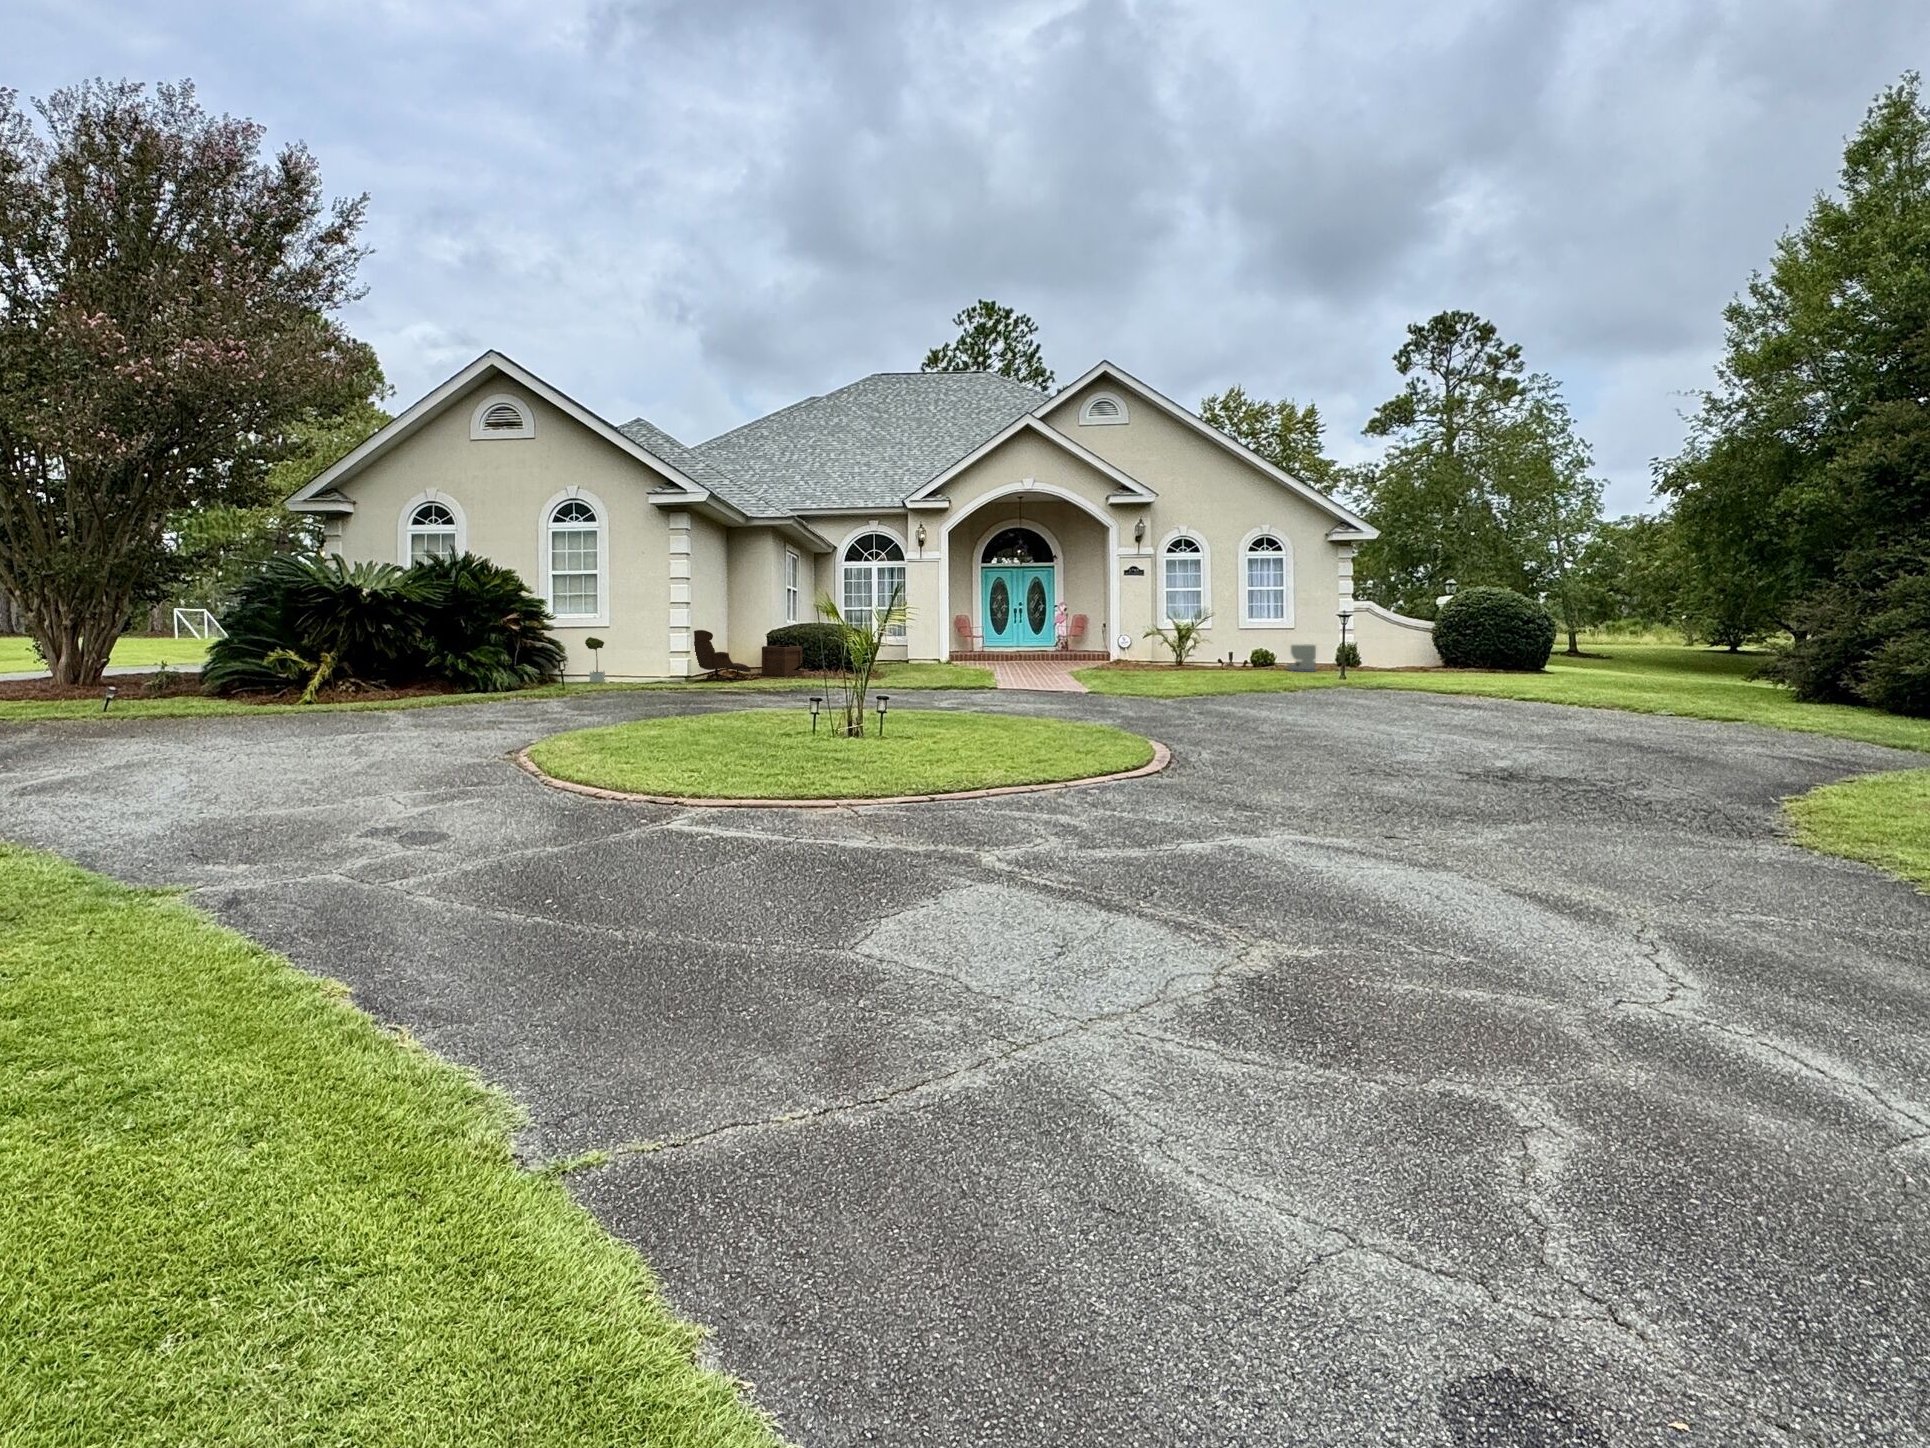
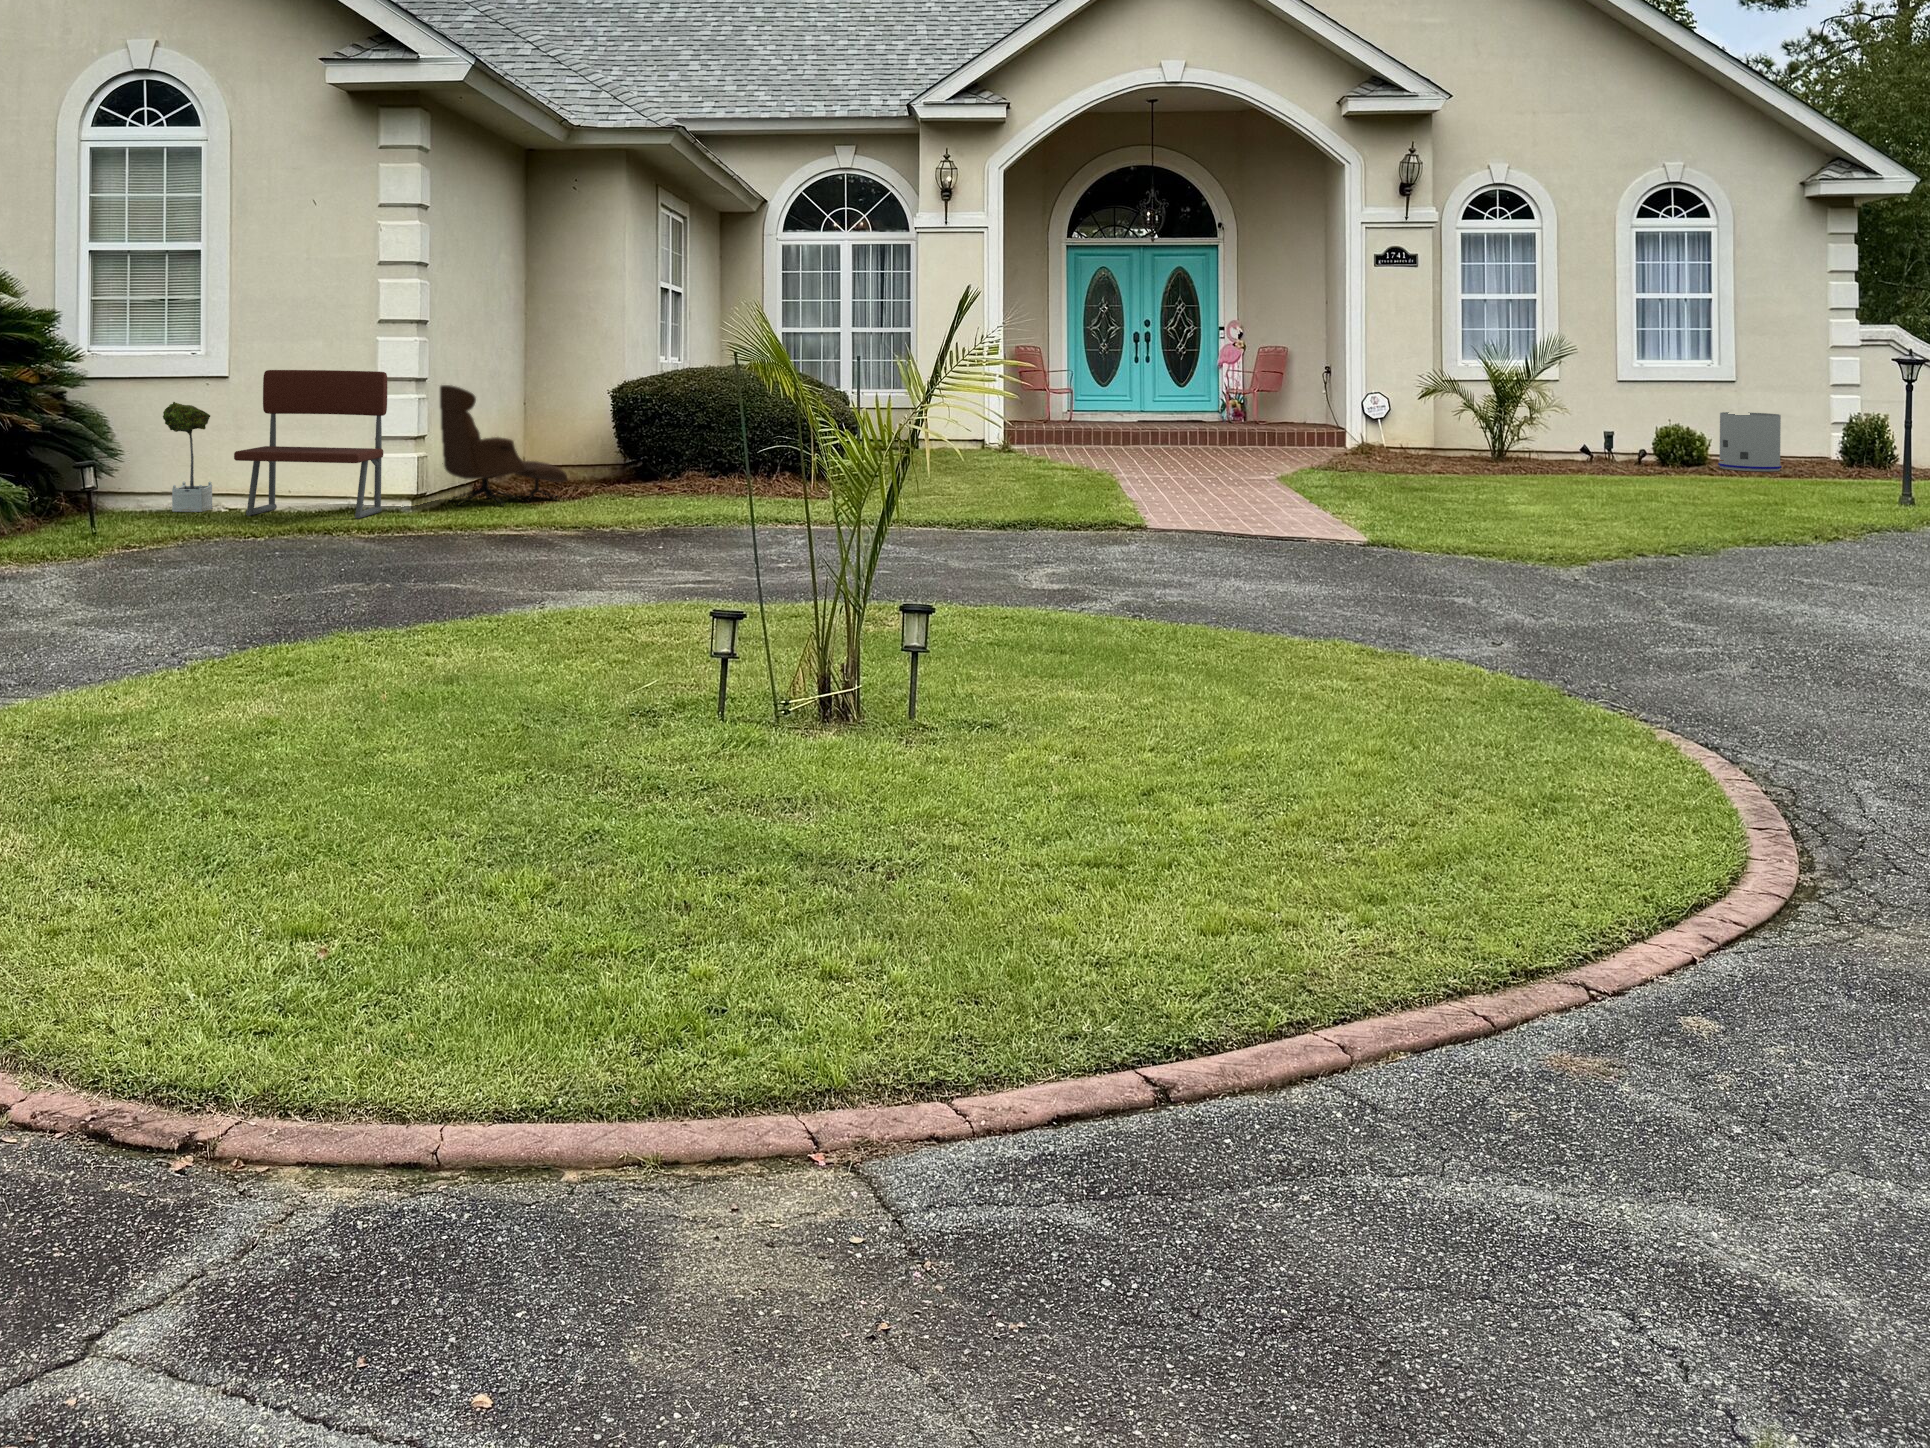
bench: none [616,623,677,684] -> present [234,370,387,518]
wooden crate: present [762,646,802,677] -> none [596,417,690,490]

